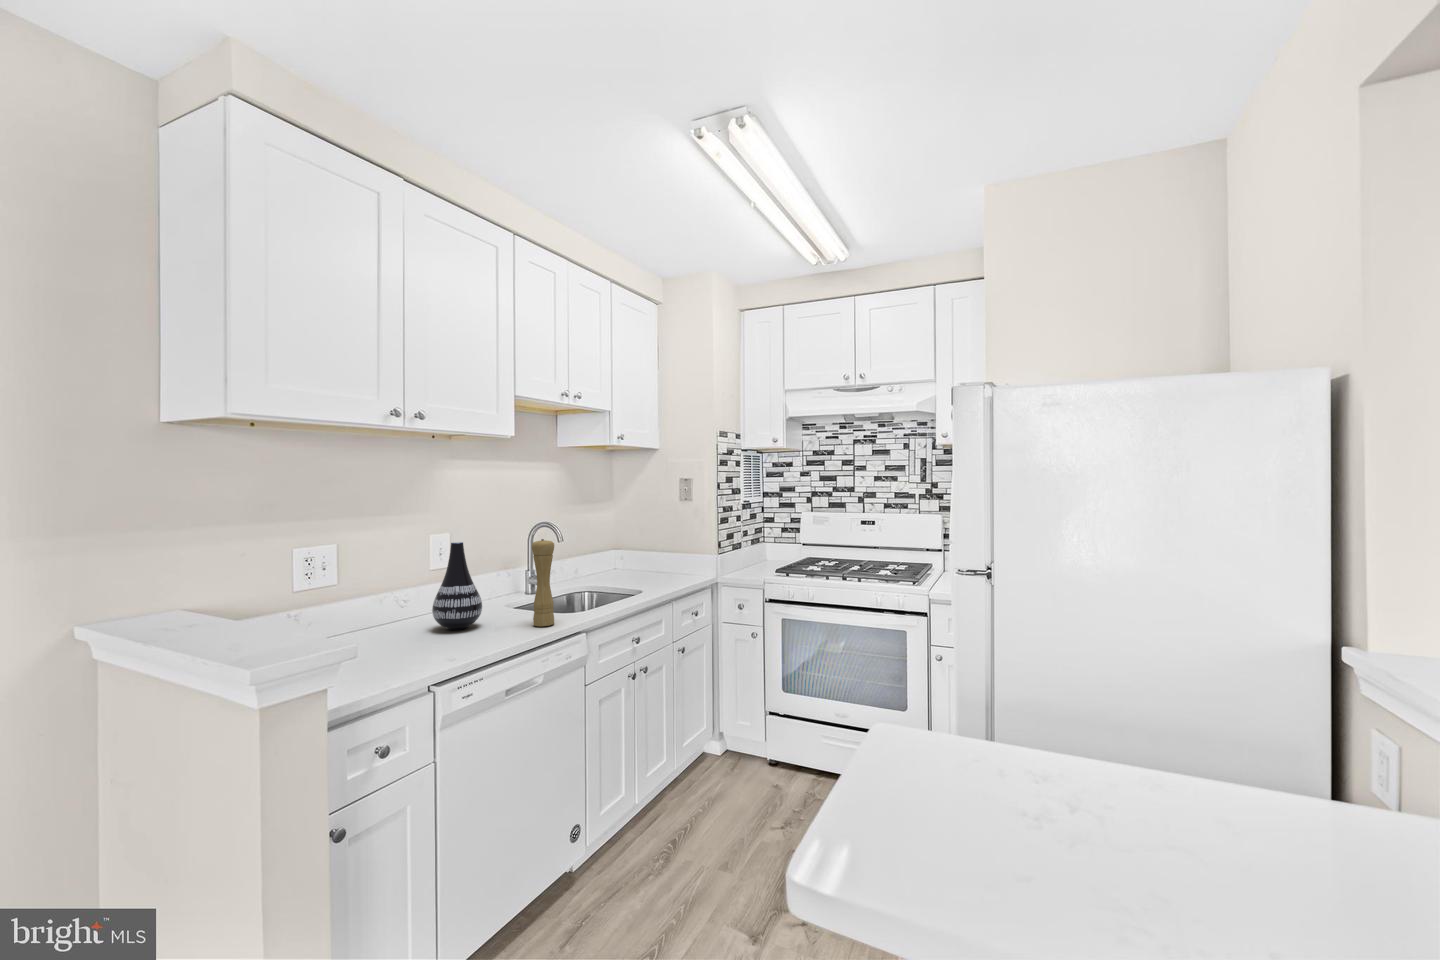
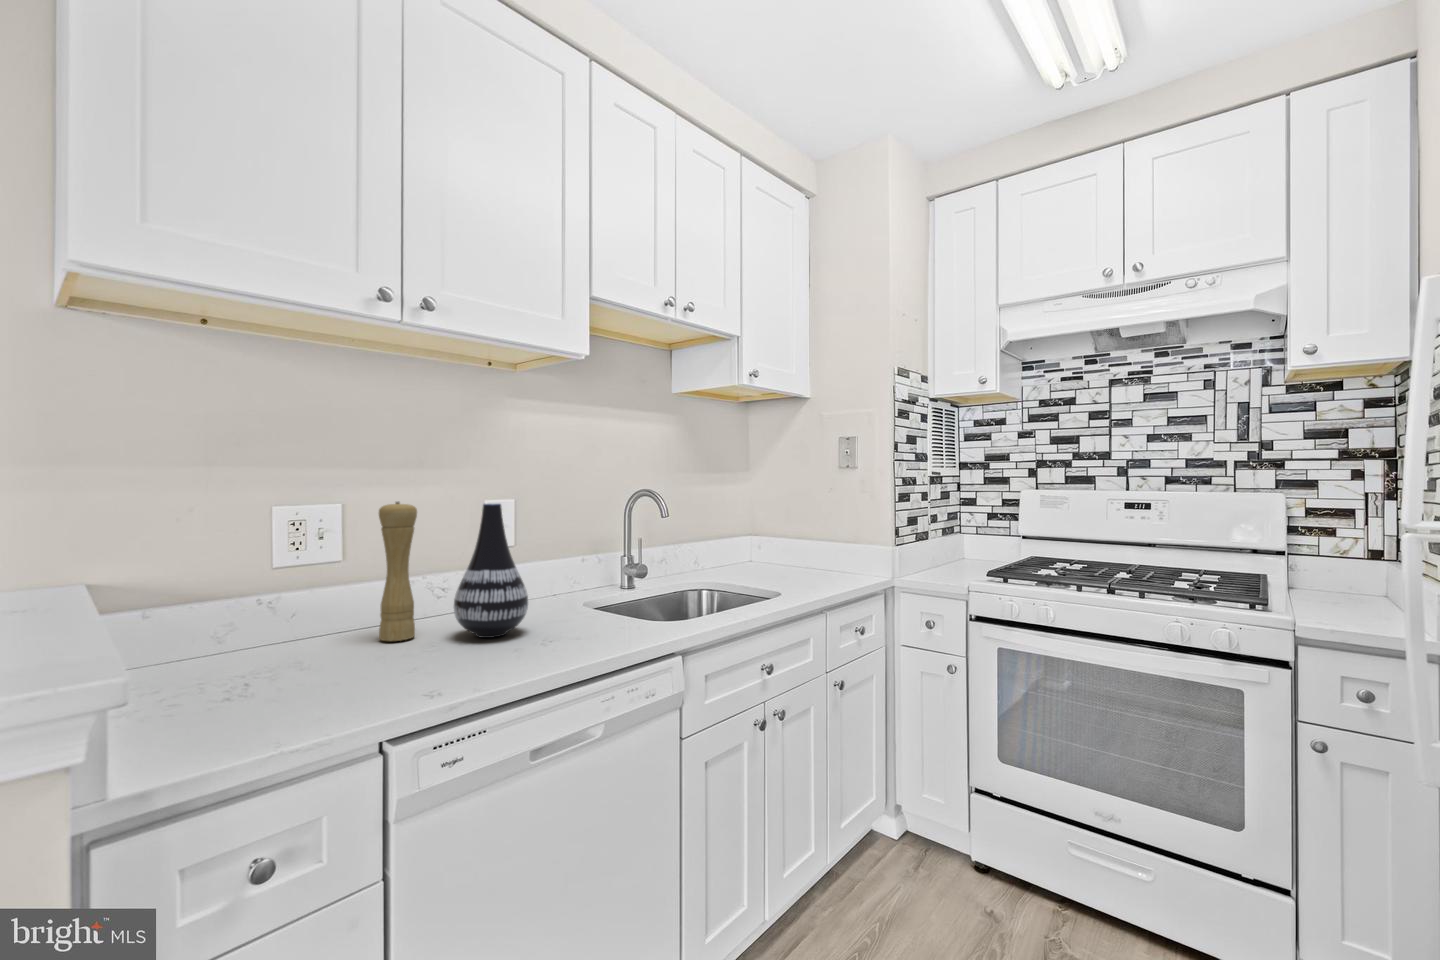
pepper mill: present [532,539,554,626] -> present [379,502,417,641]

